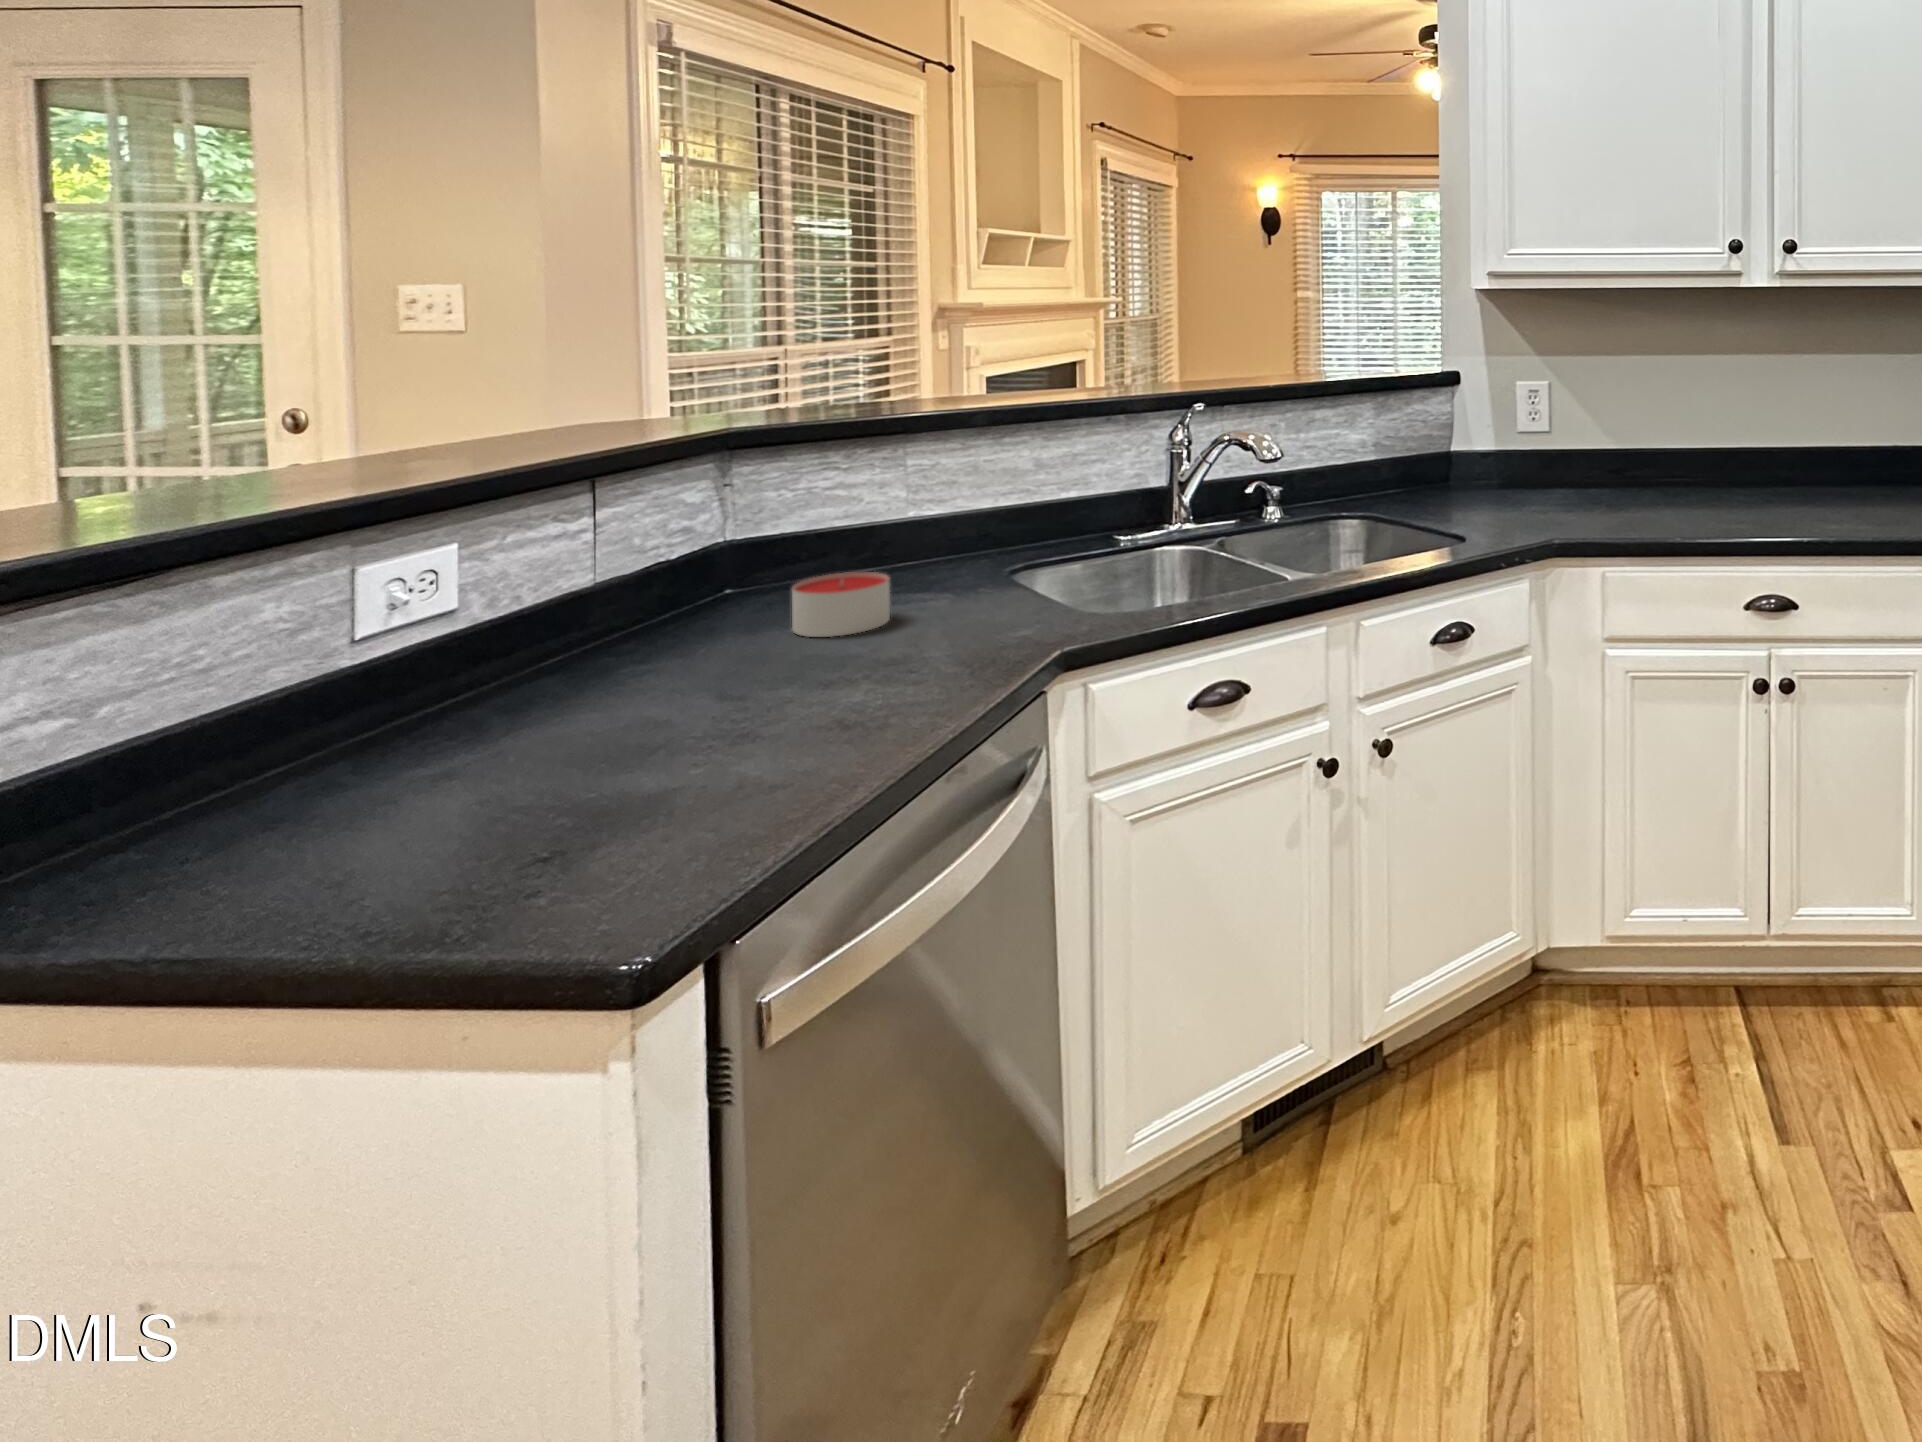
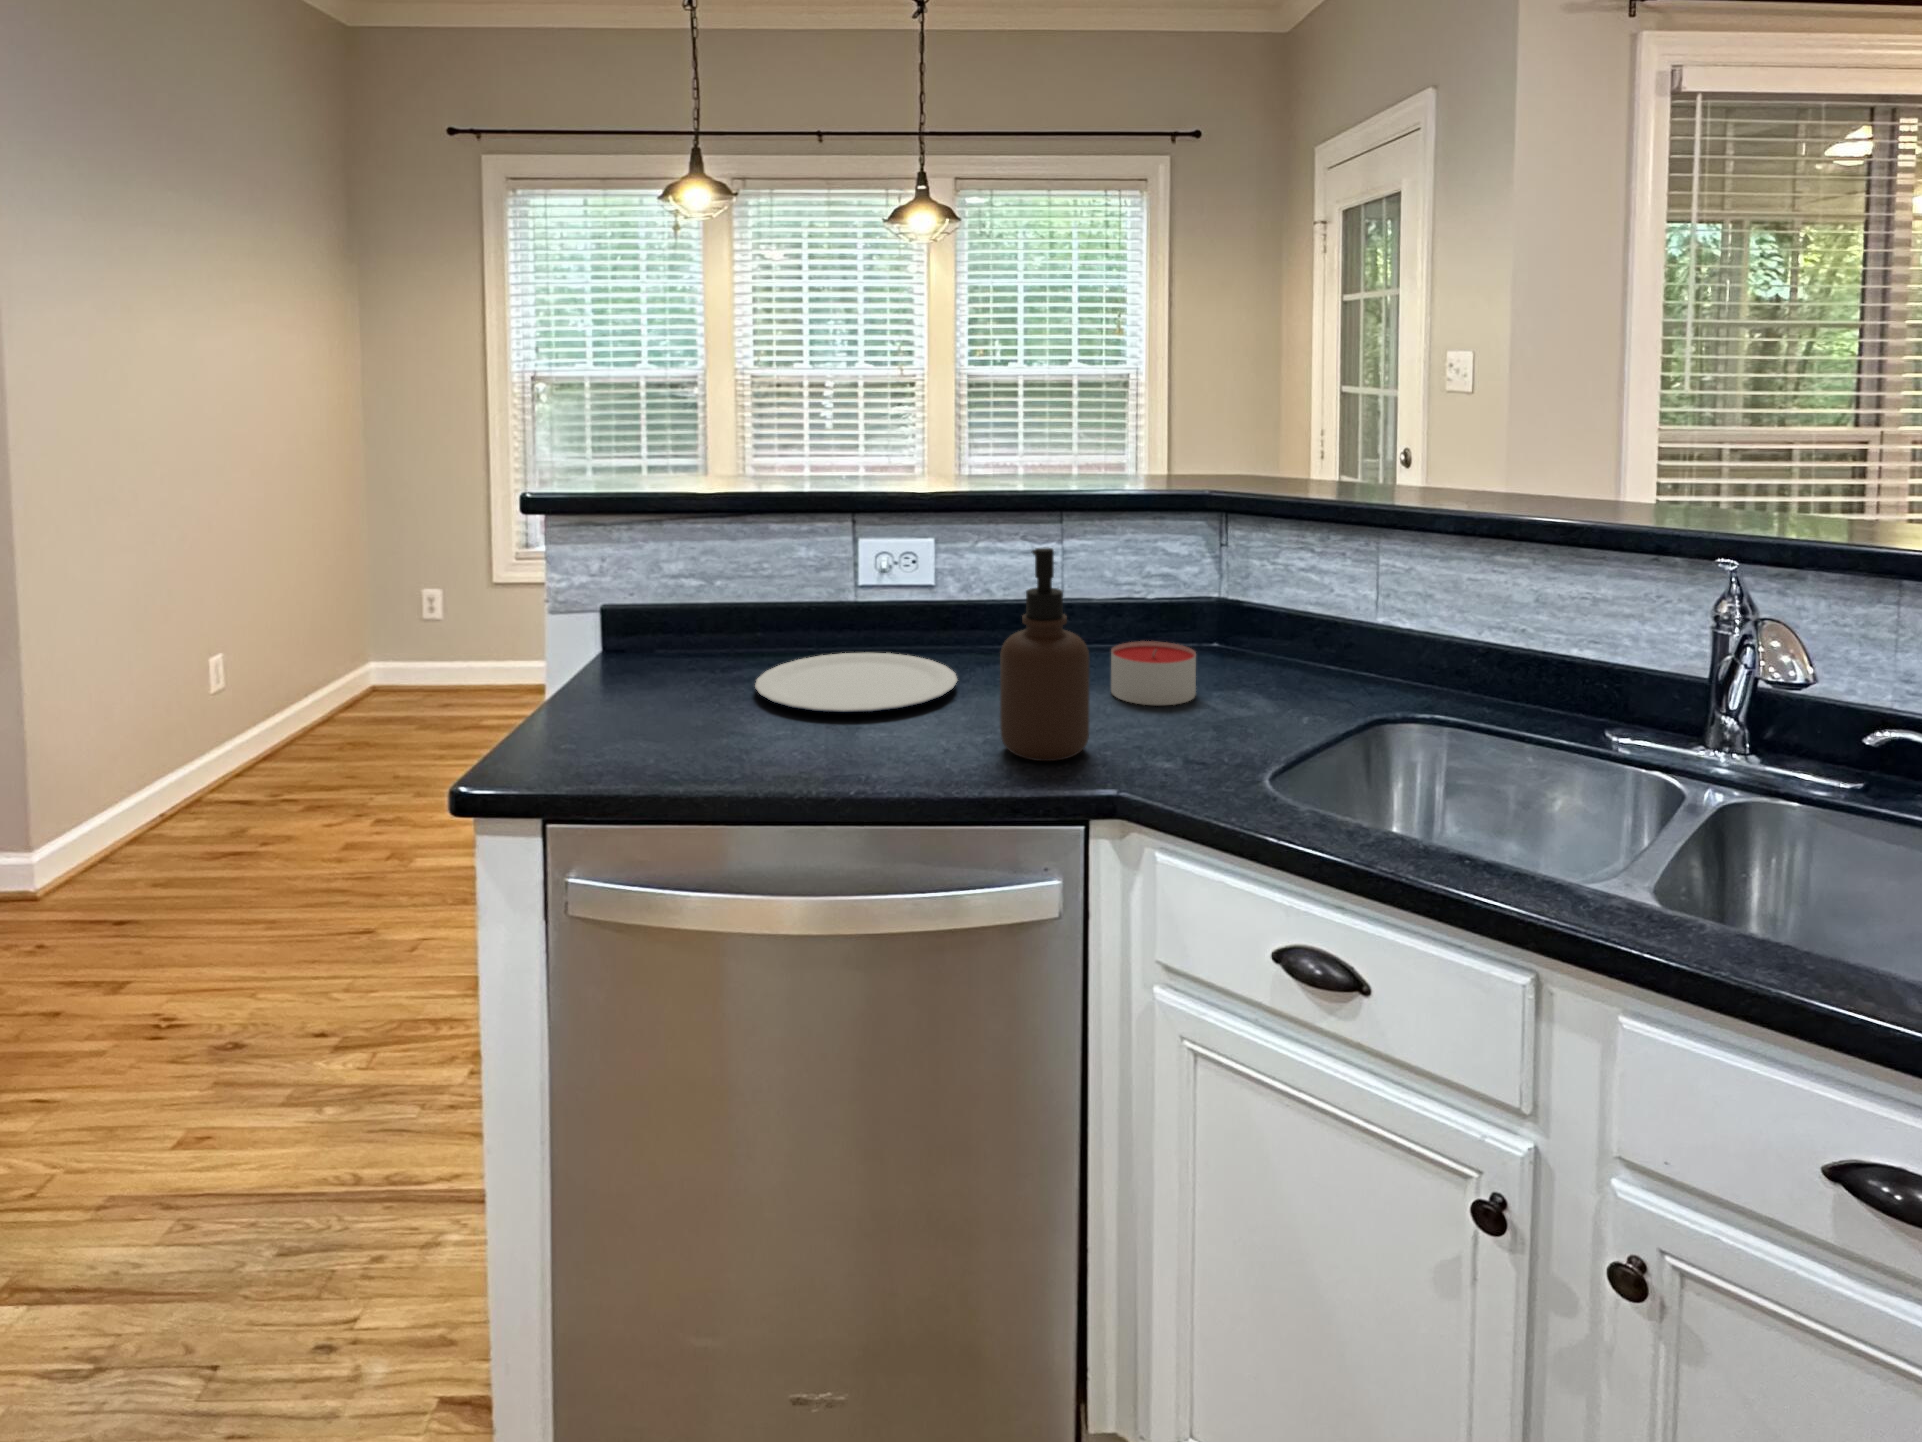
soap dispenser: none [900,467,995,677] -> present [1000,547,1089,761]
plate: none [391,679,745,786] -> present [755,652,957,712]

